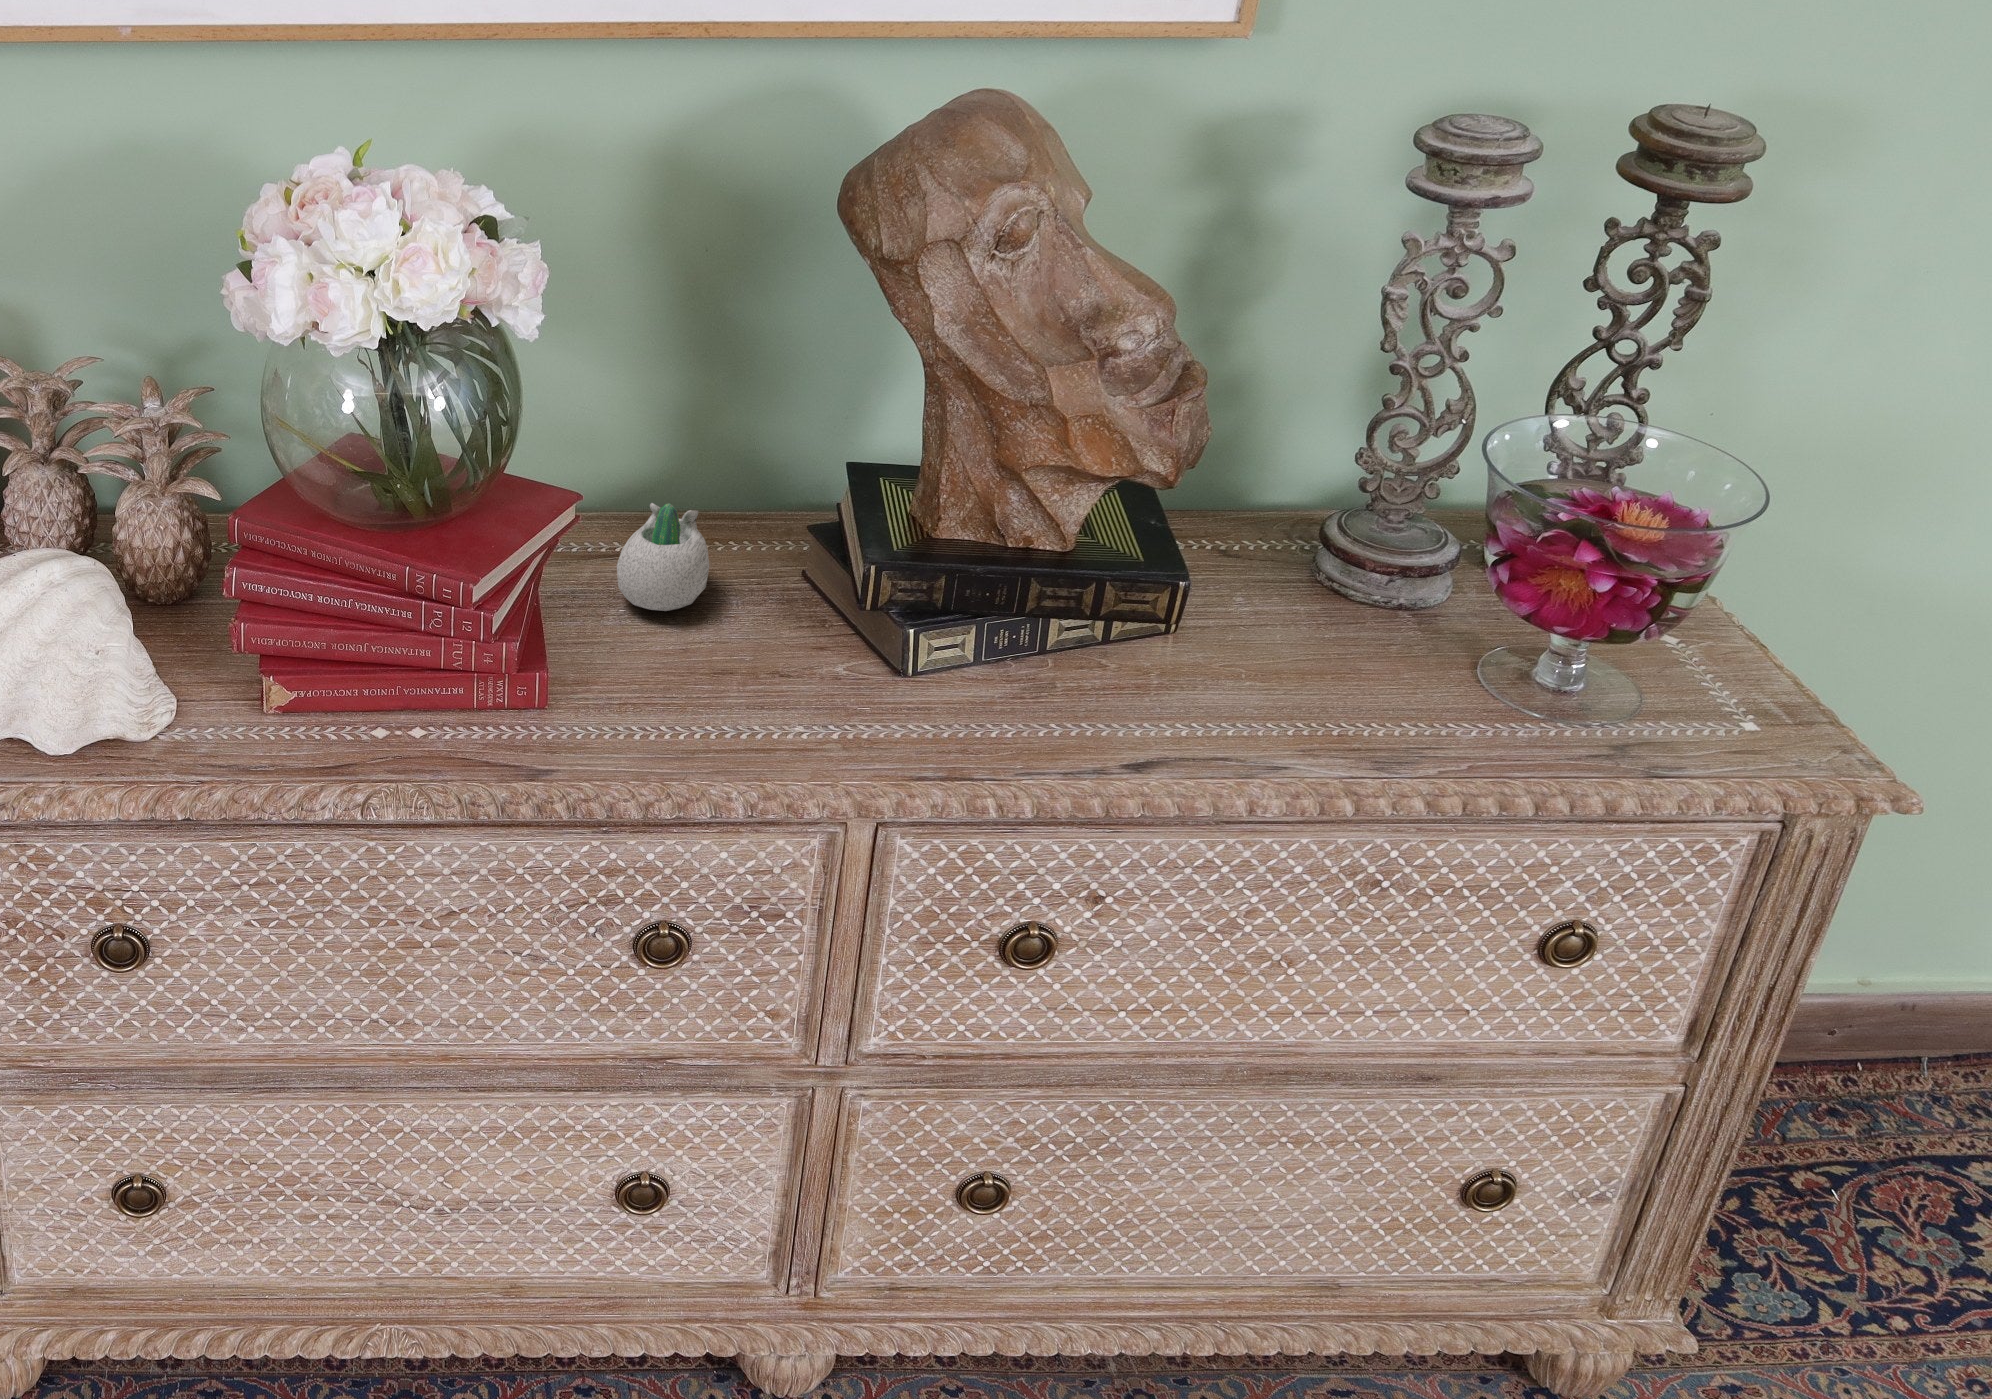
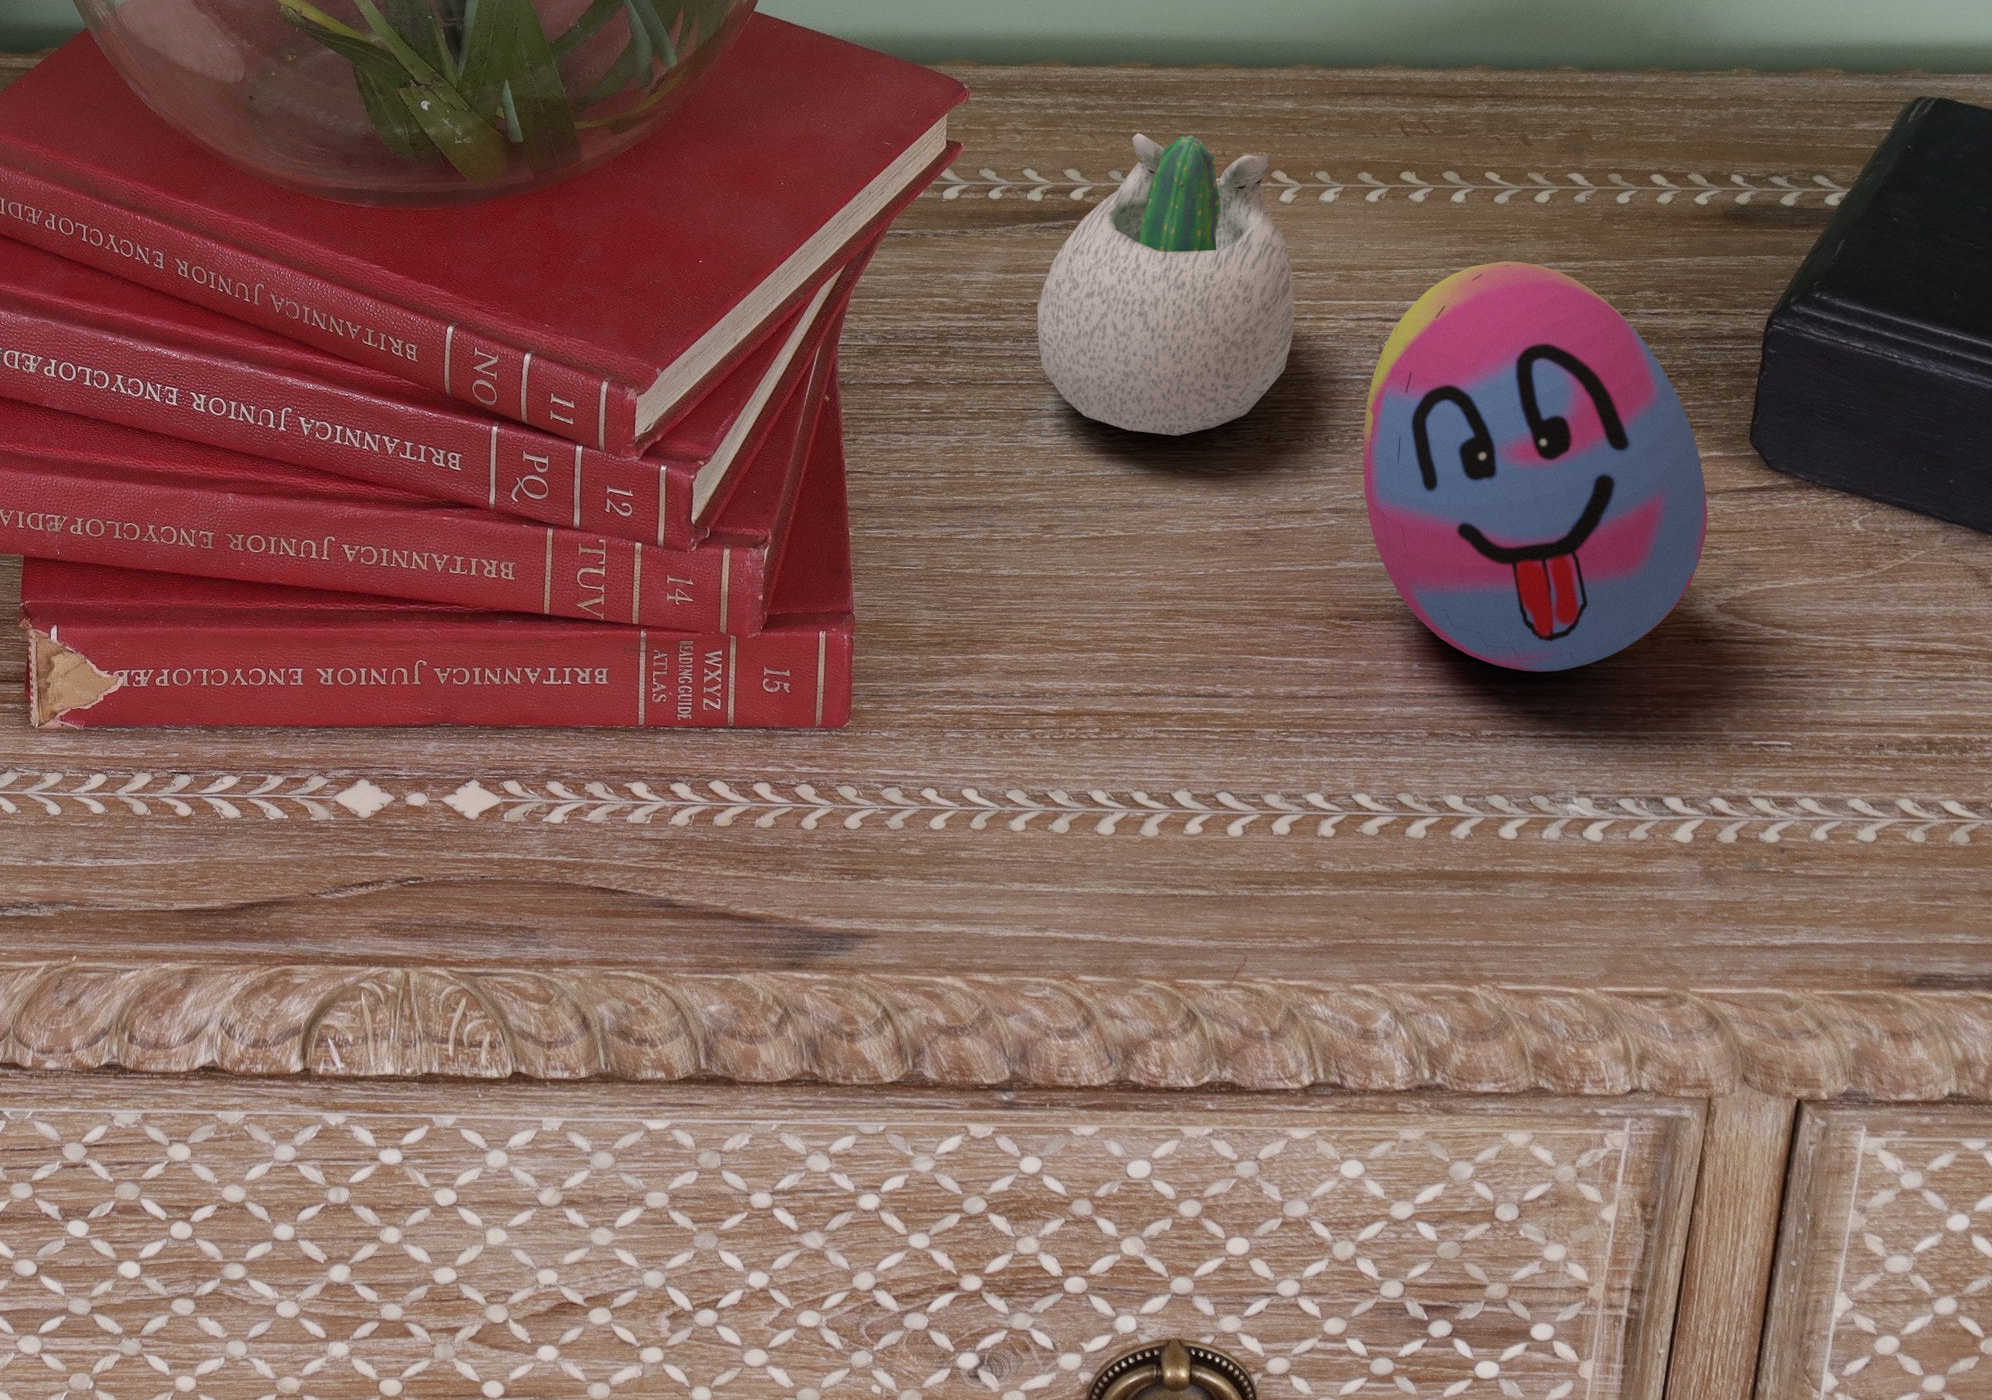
decorative egg: none [725,545,842,687] -> present [1363,261,1707,671]

